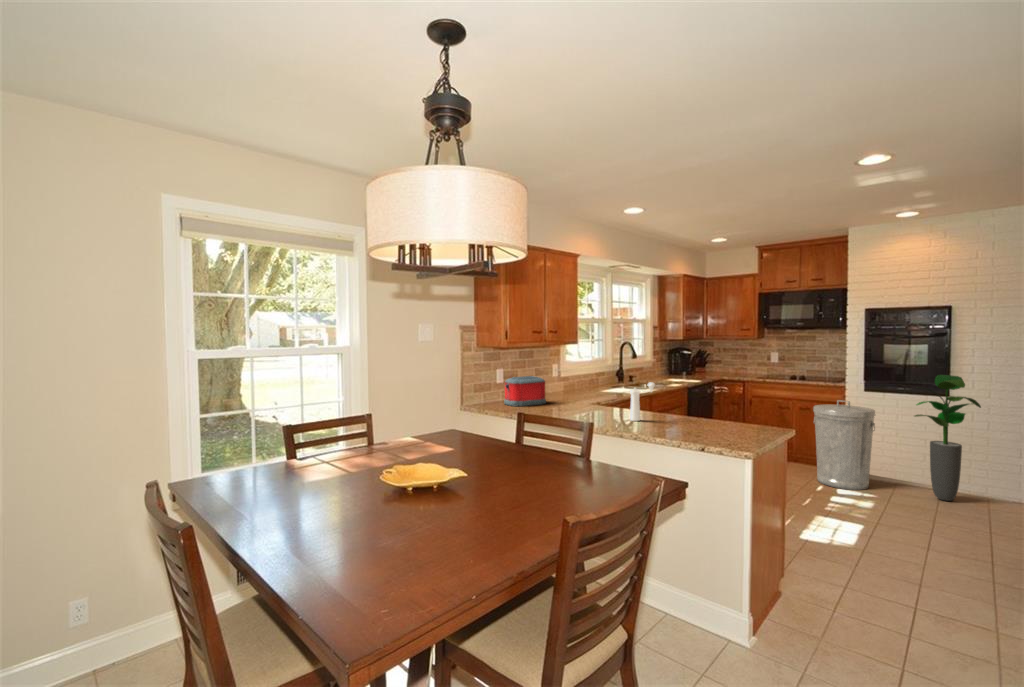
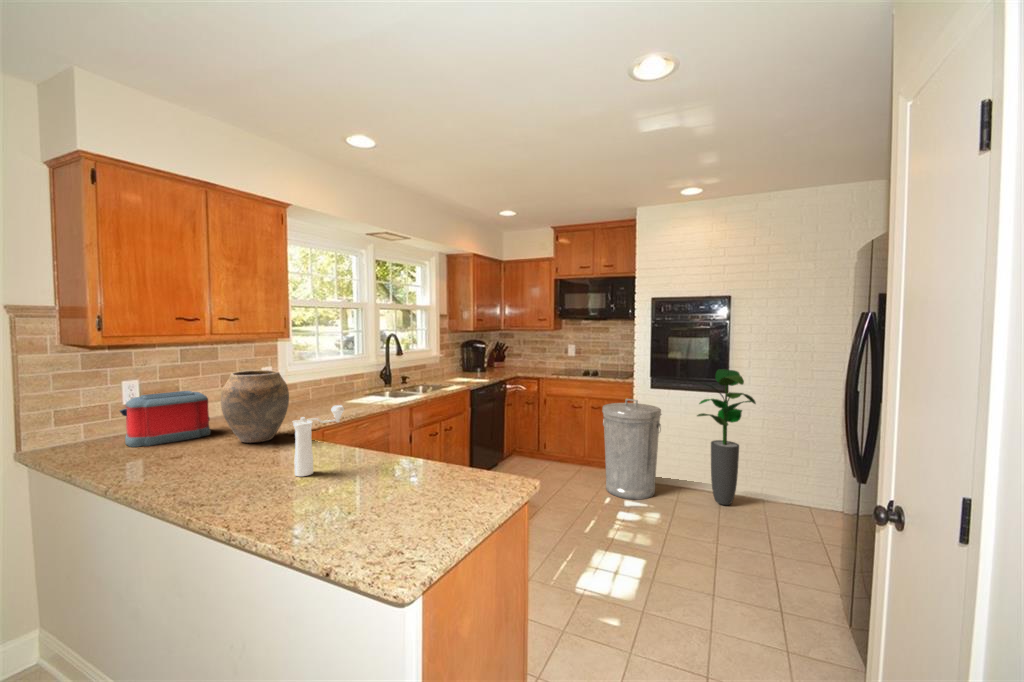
vase: none [561,364,598,408] -> present [221,370,289,443]

